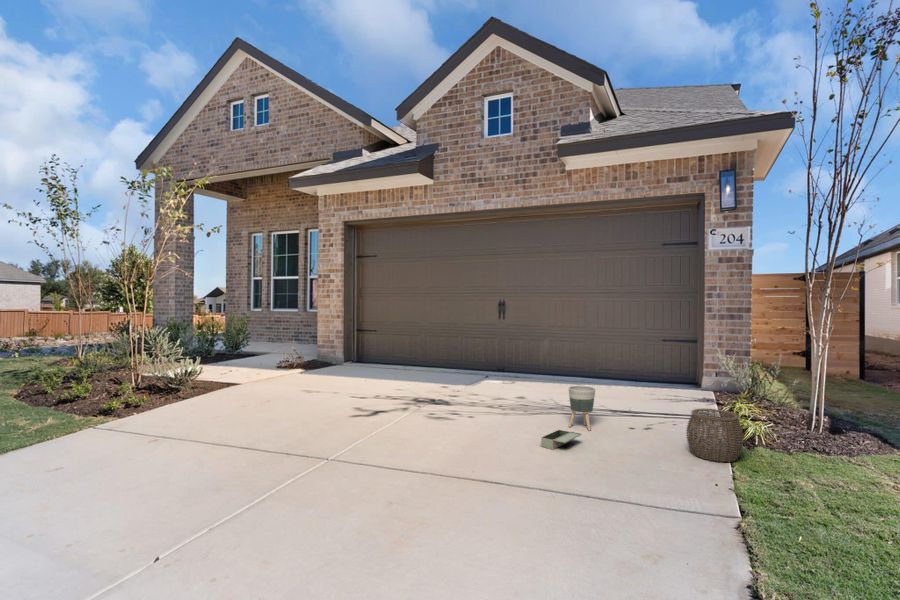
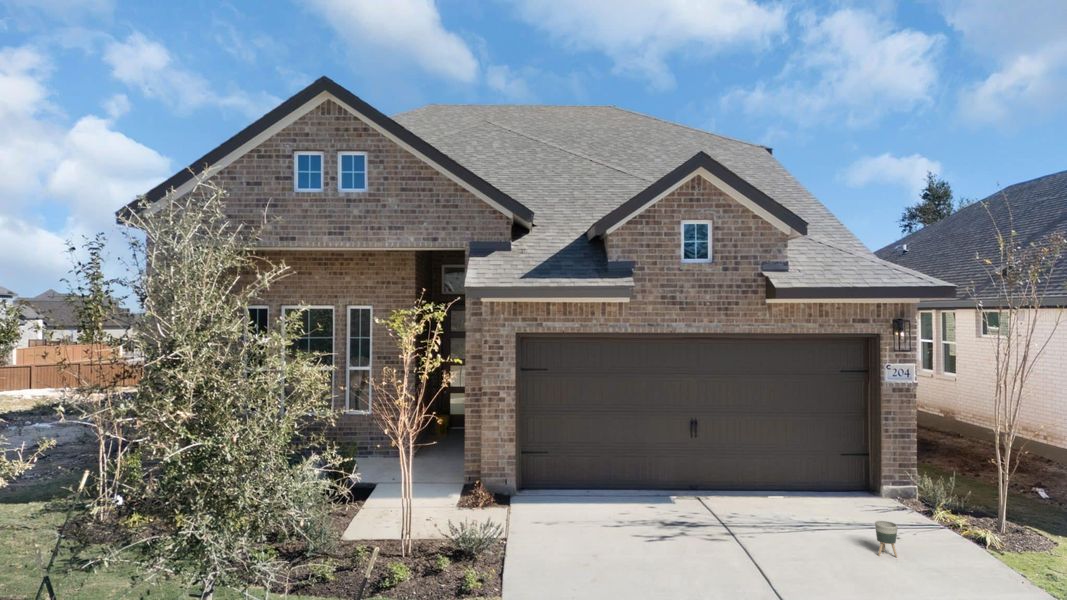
woven basket: present [686,409,744,462] -> none [975,534,1017,573]
toolbox: present [541,430,582,450] -> none [896,562,925,581]

